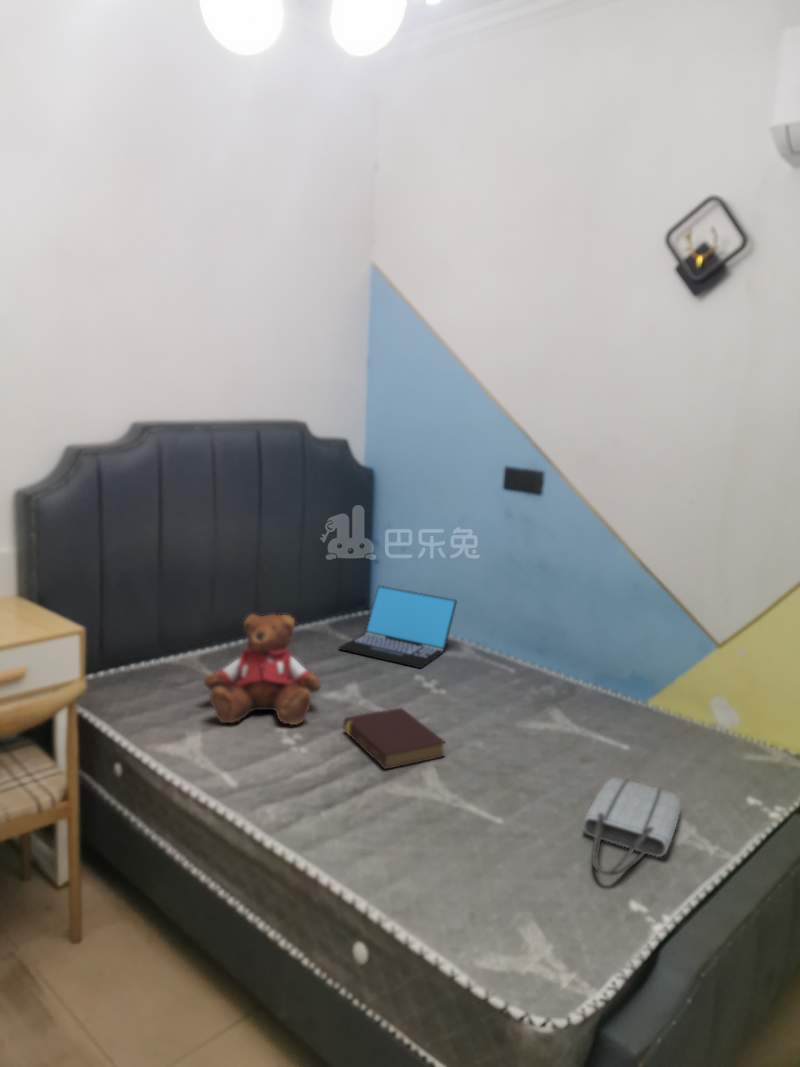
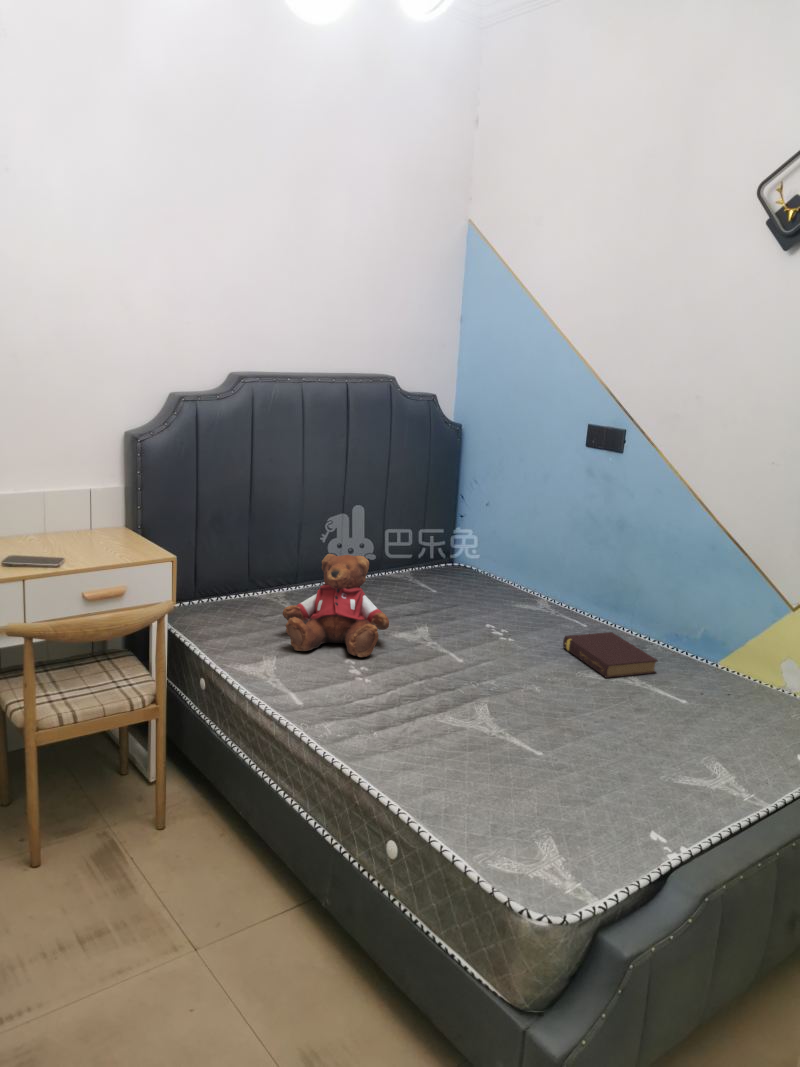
laptop: present [339,586,457,668] -> none [415,537,534,617]
book: present [344,708,446,769] -> present [563,632,658,678]
tote bag: present [584,777,681,876] -> none [619,726,723,808]

